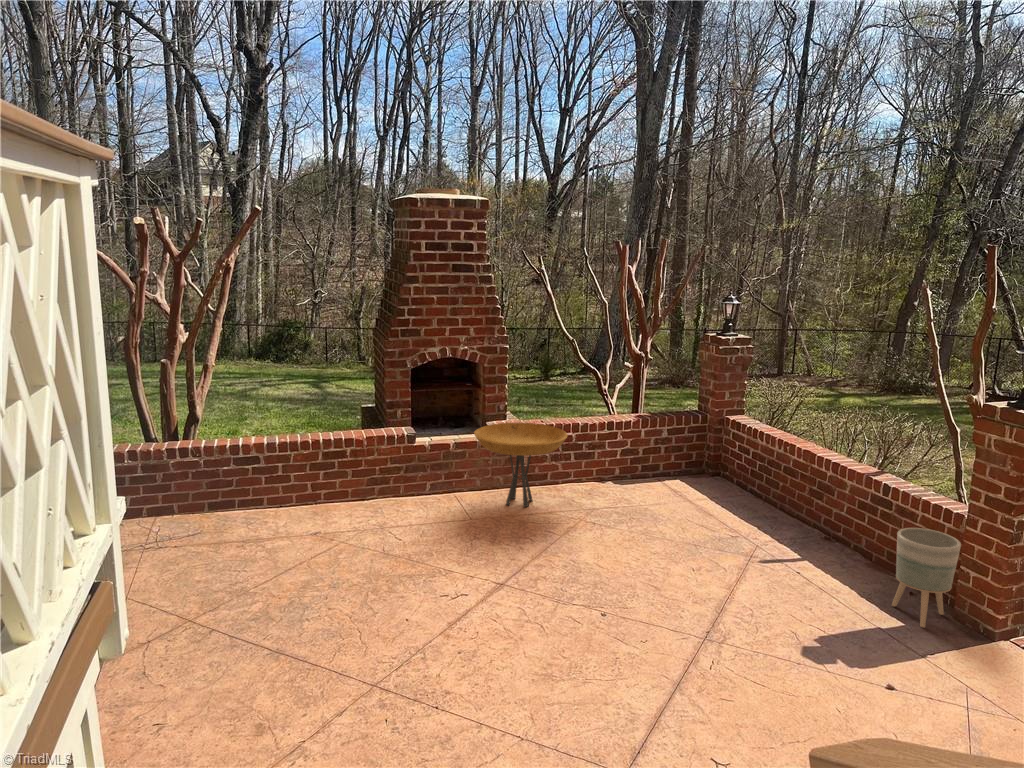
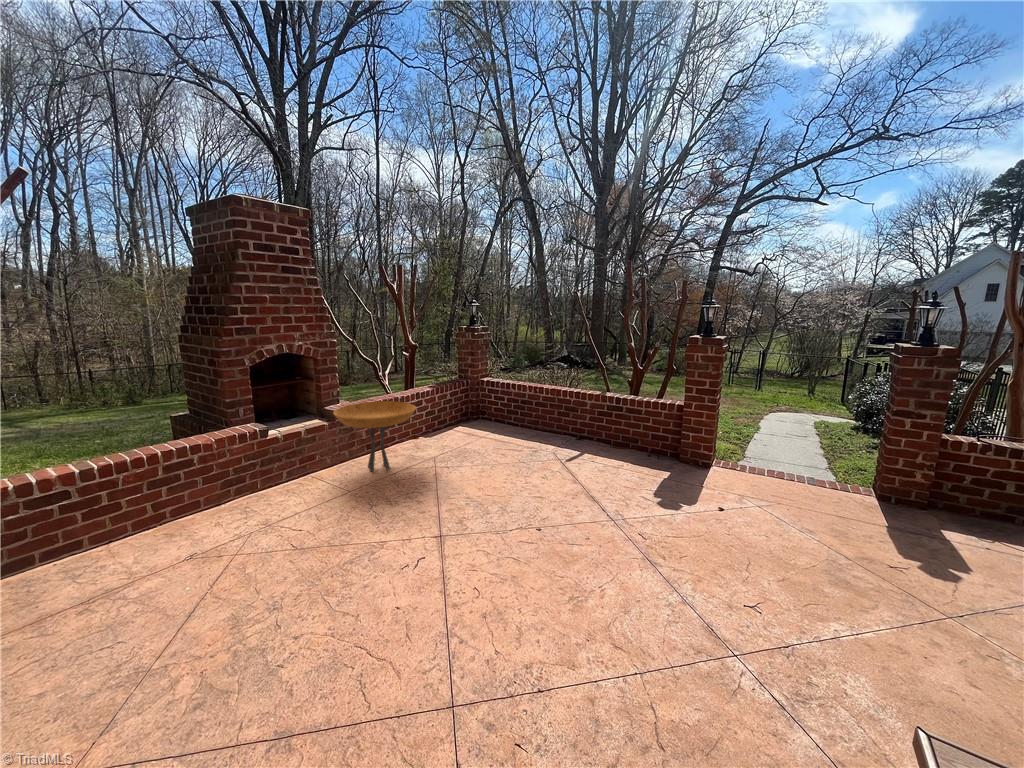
planter: present [892,528,961,627] -> none [653,416,688,470]

